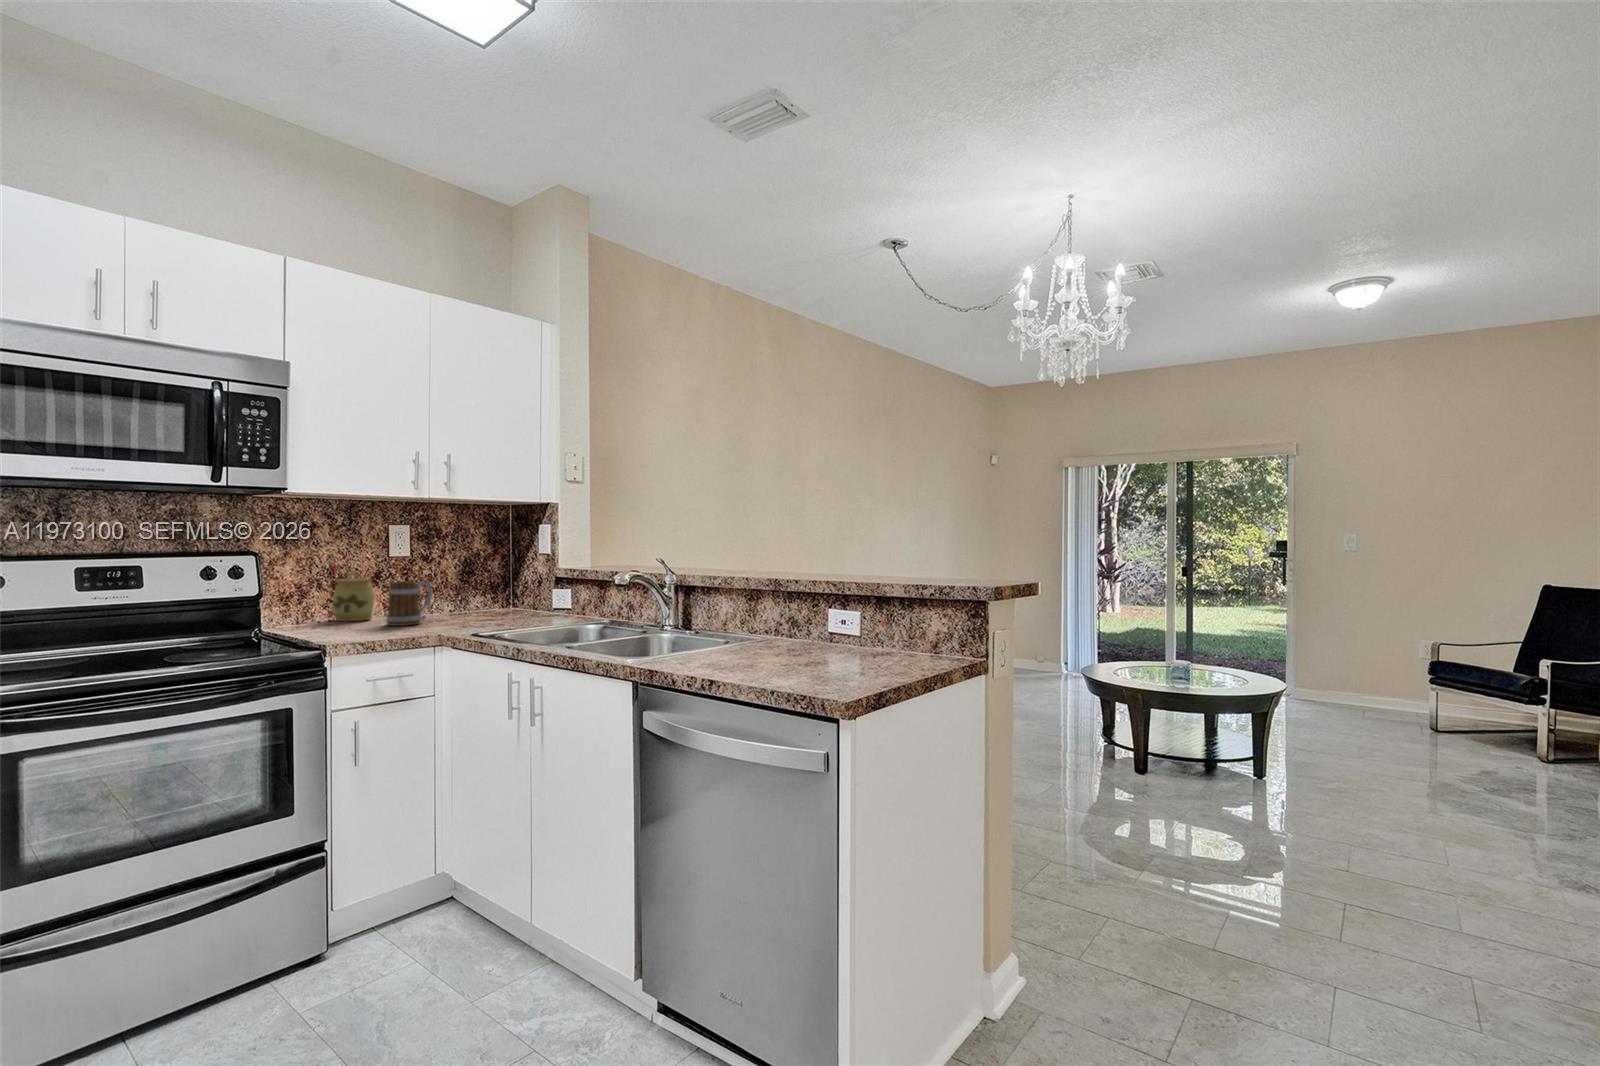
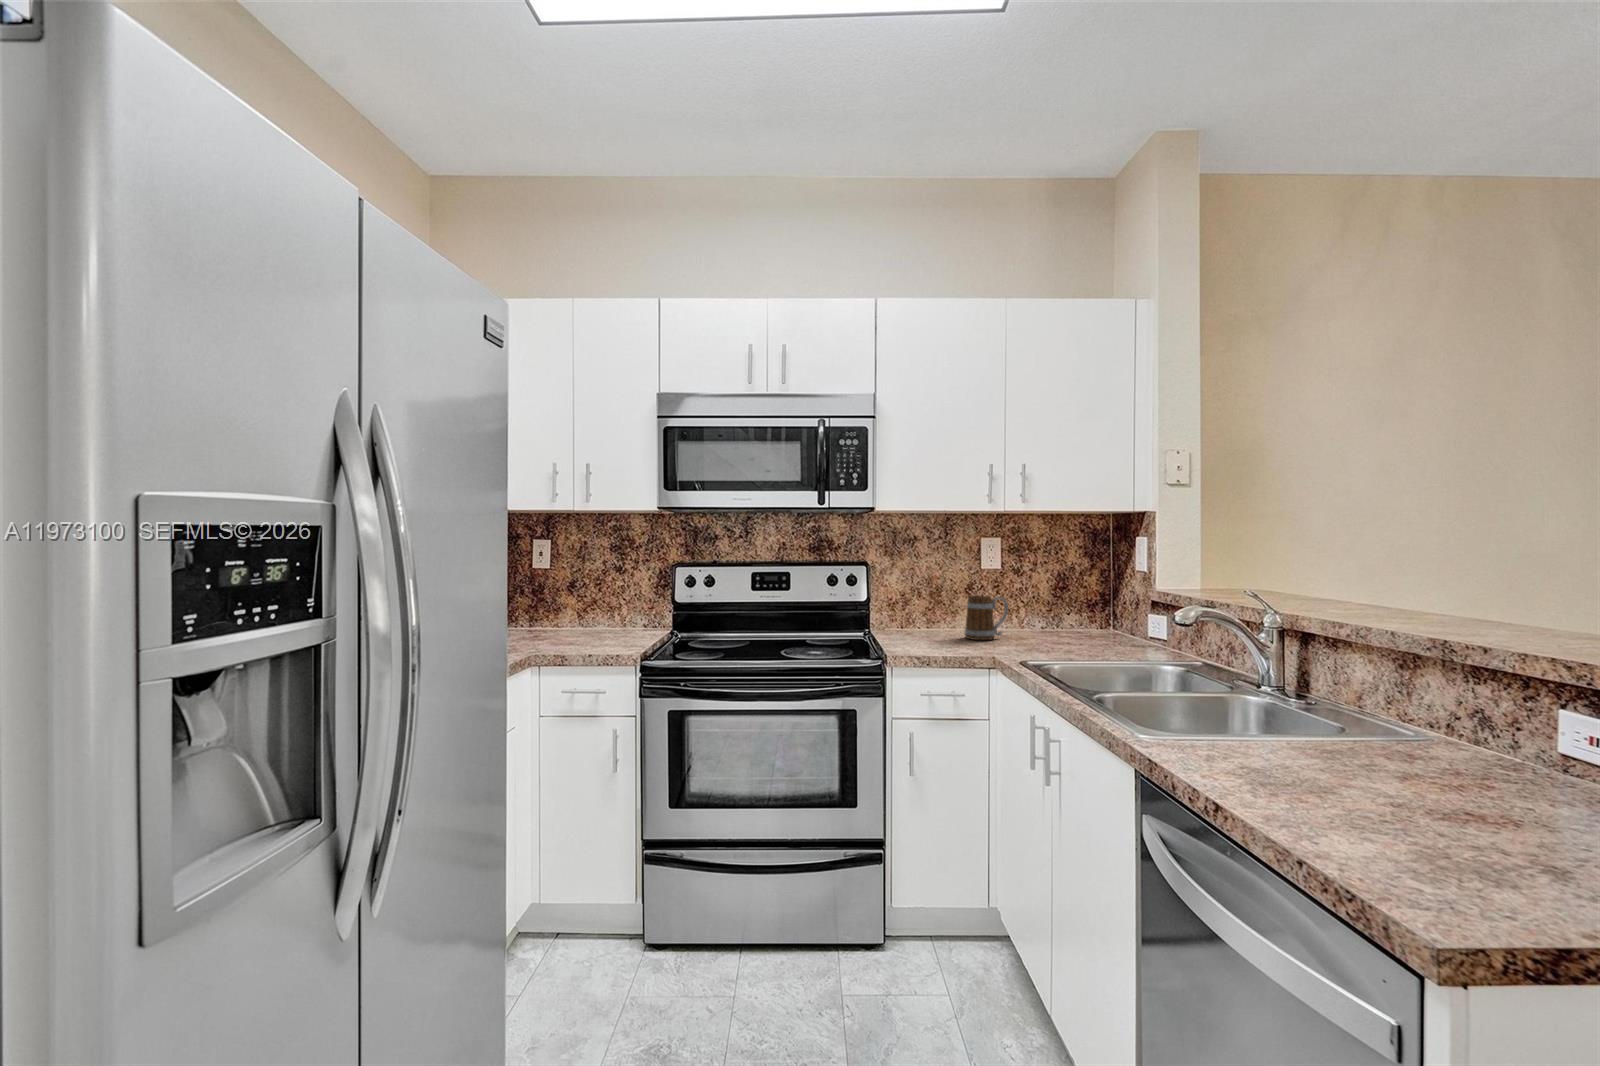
jar: present [333,571,374,621] -> none [928,582,964,630]

